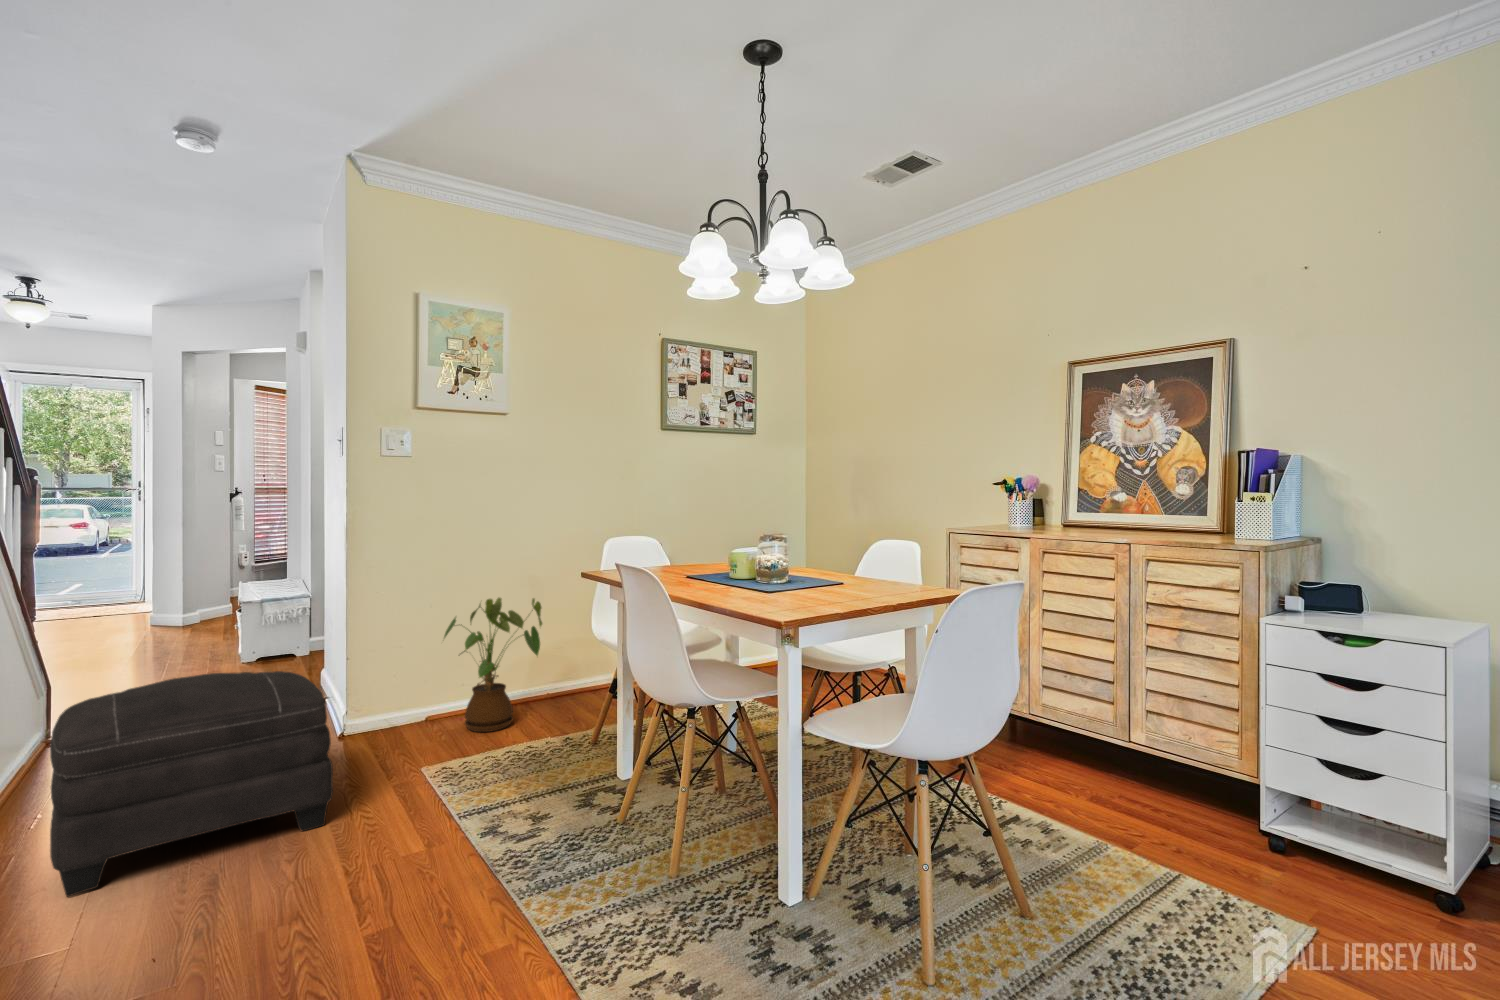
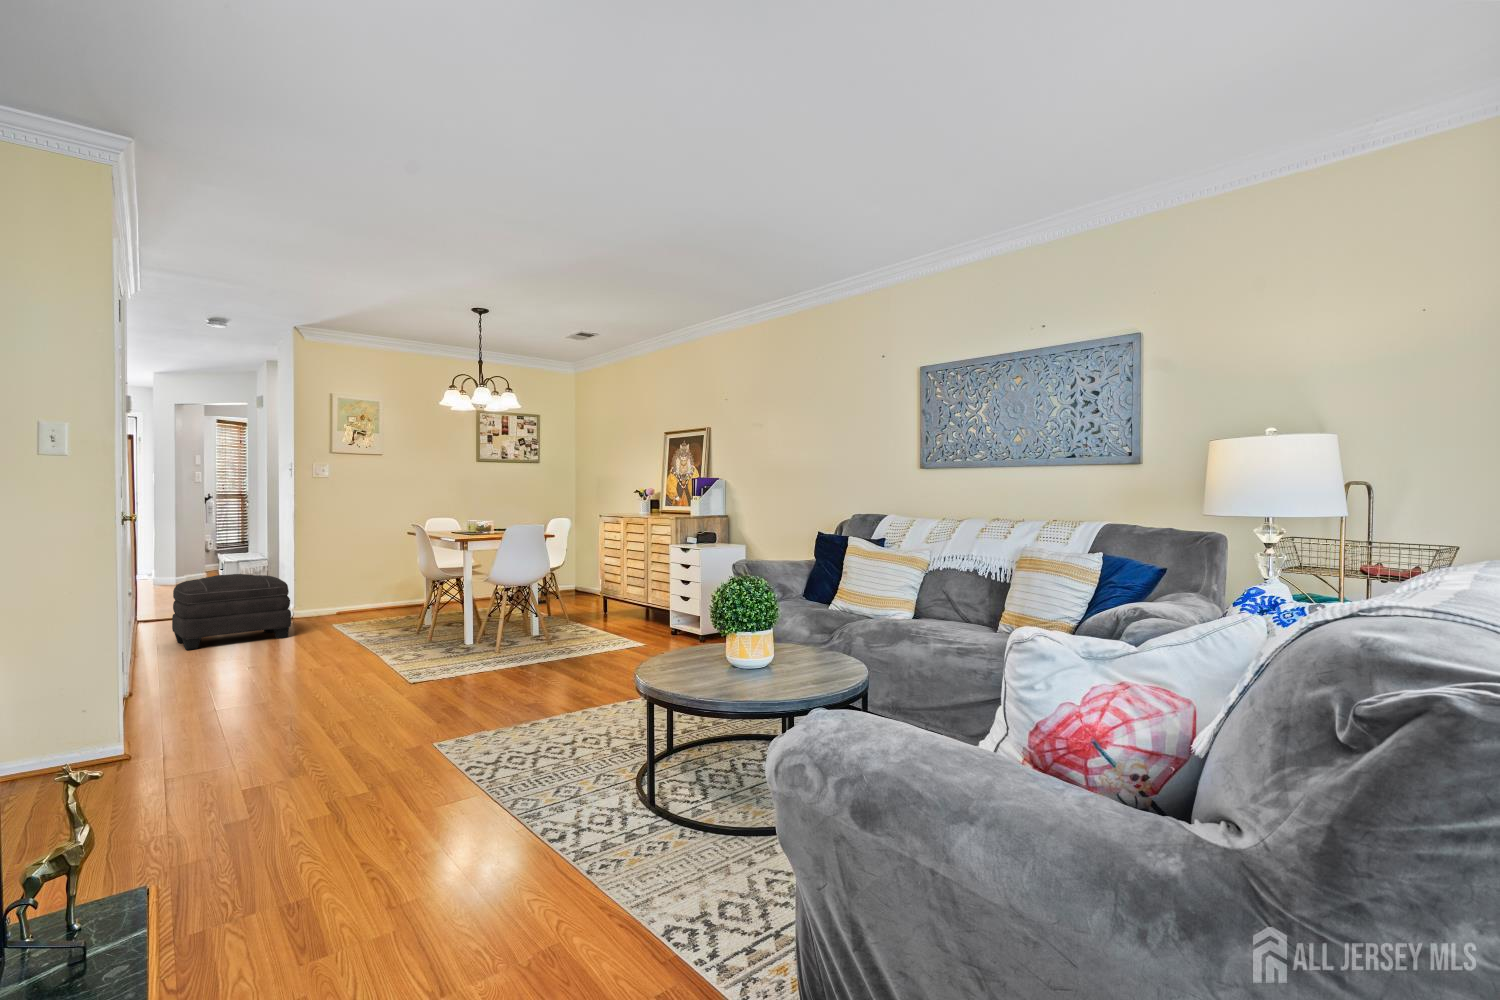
house plant: present [444,598,542,732] -> none [344,551,401,617]

